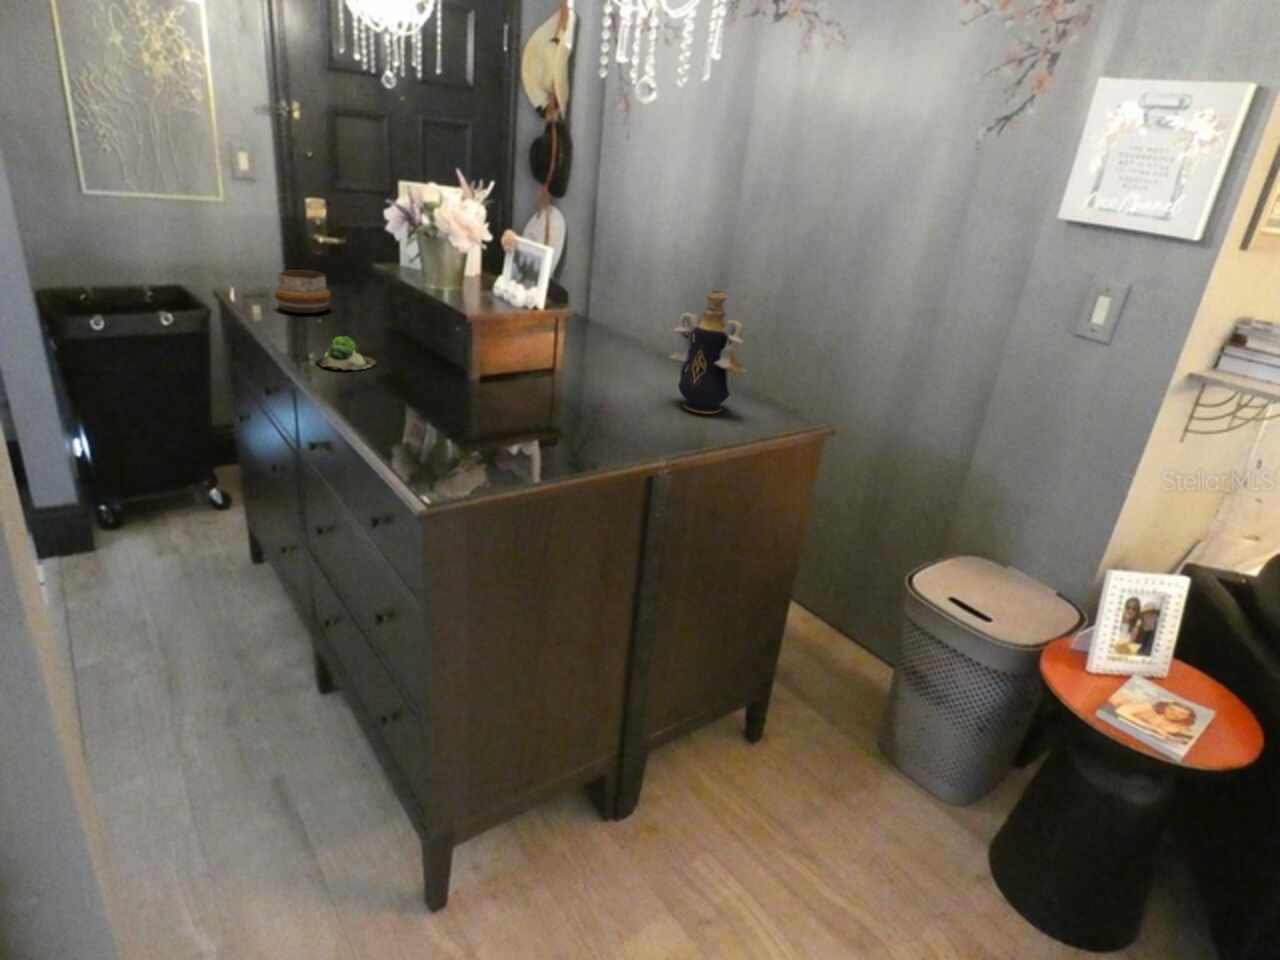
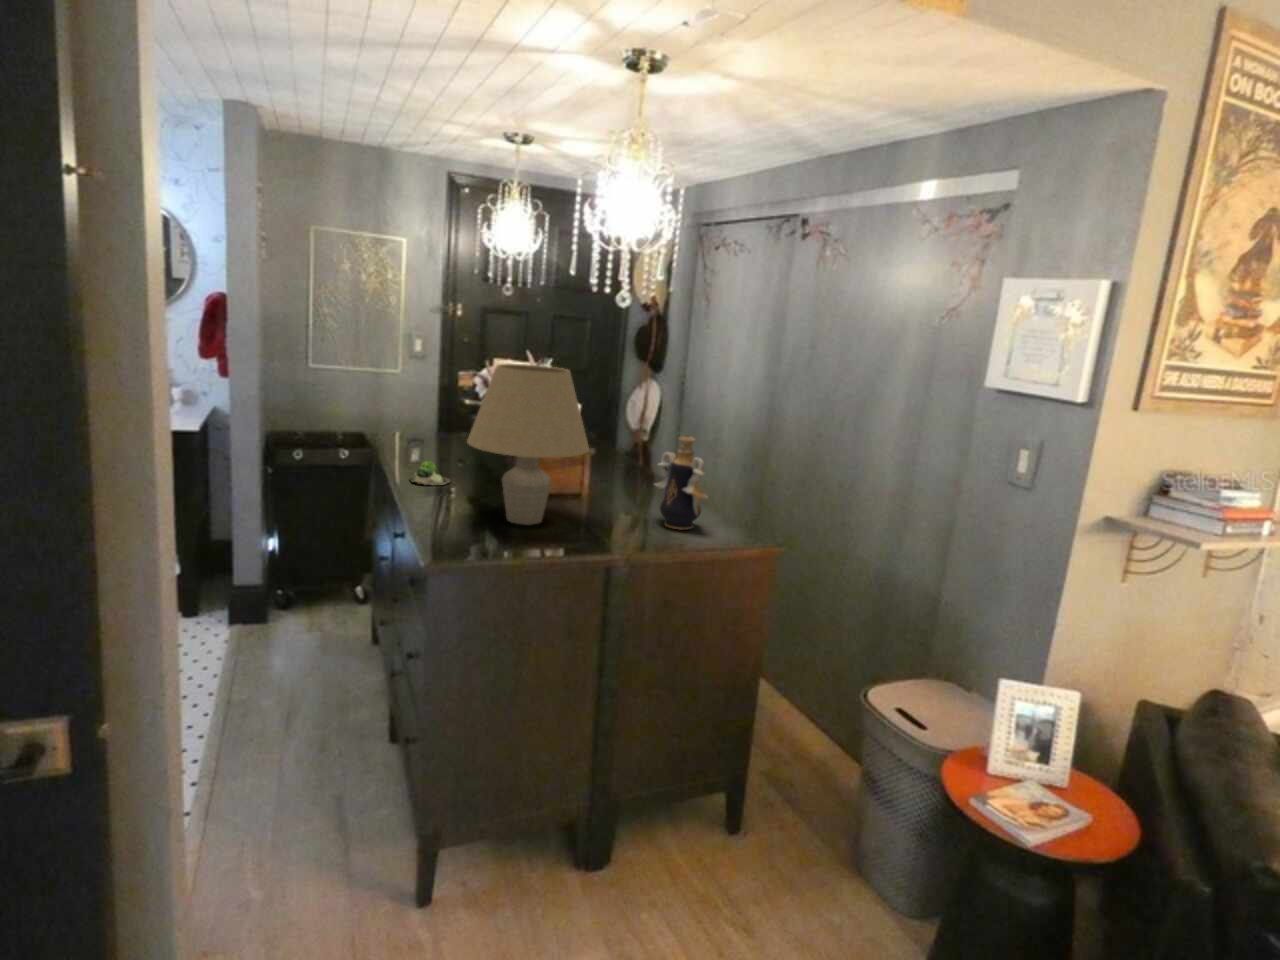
table lamp: none [429,193,602,424] -> present [467,364,589,525]
decorative bowl: present [275,271,331,313] -> none [404,419,444,449]

